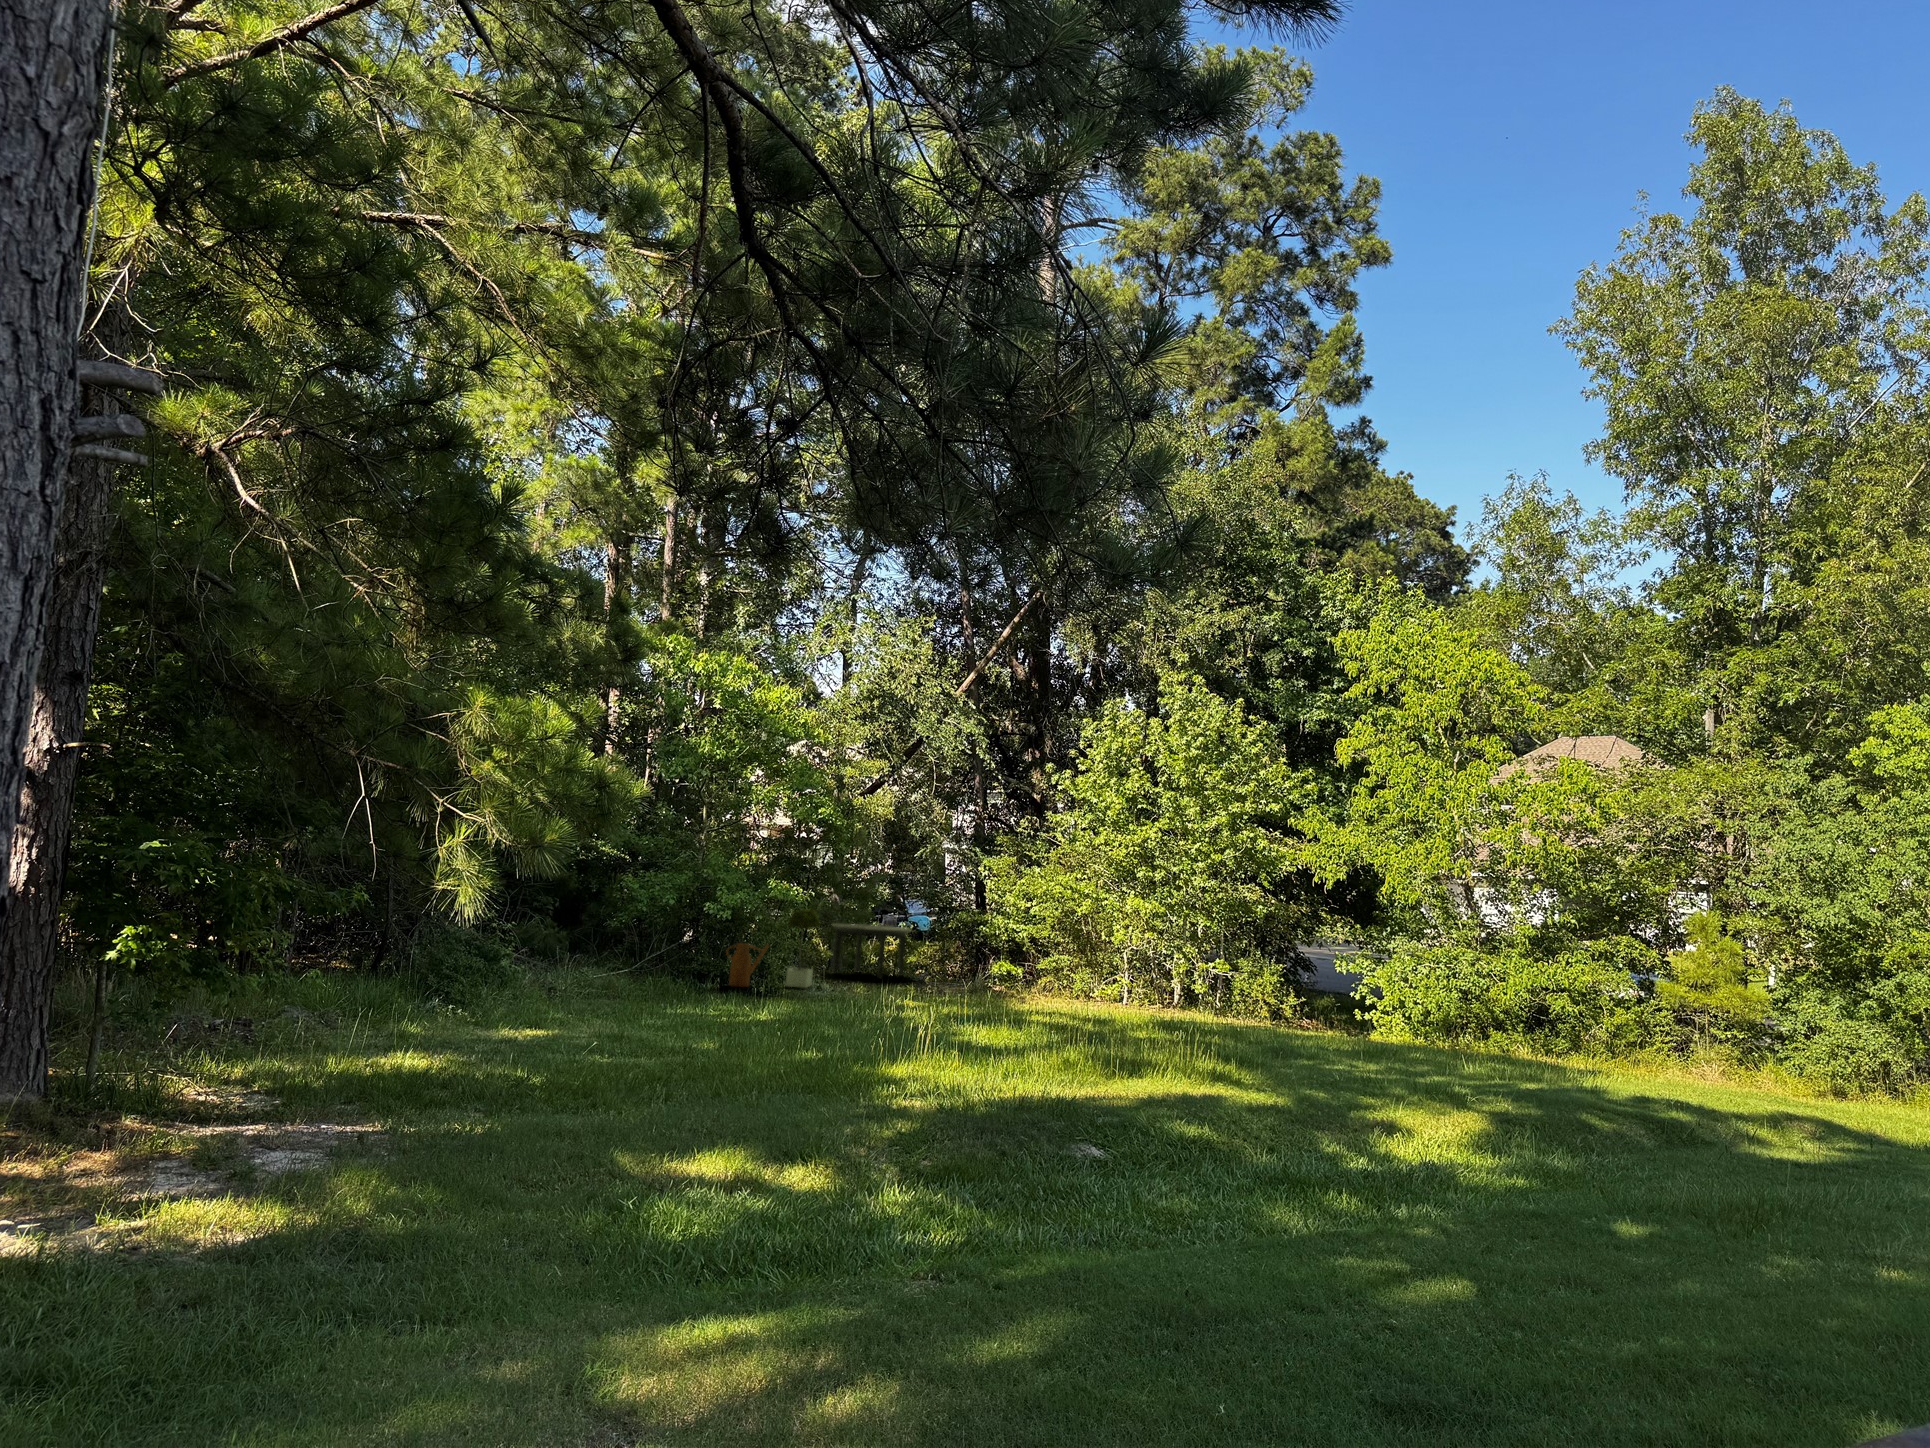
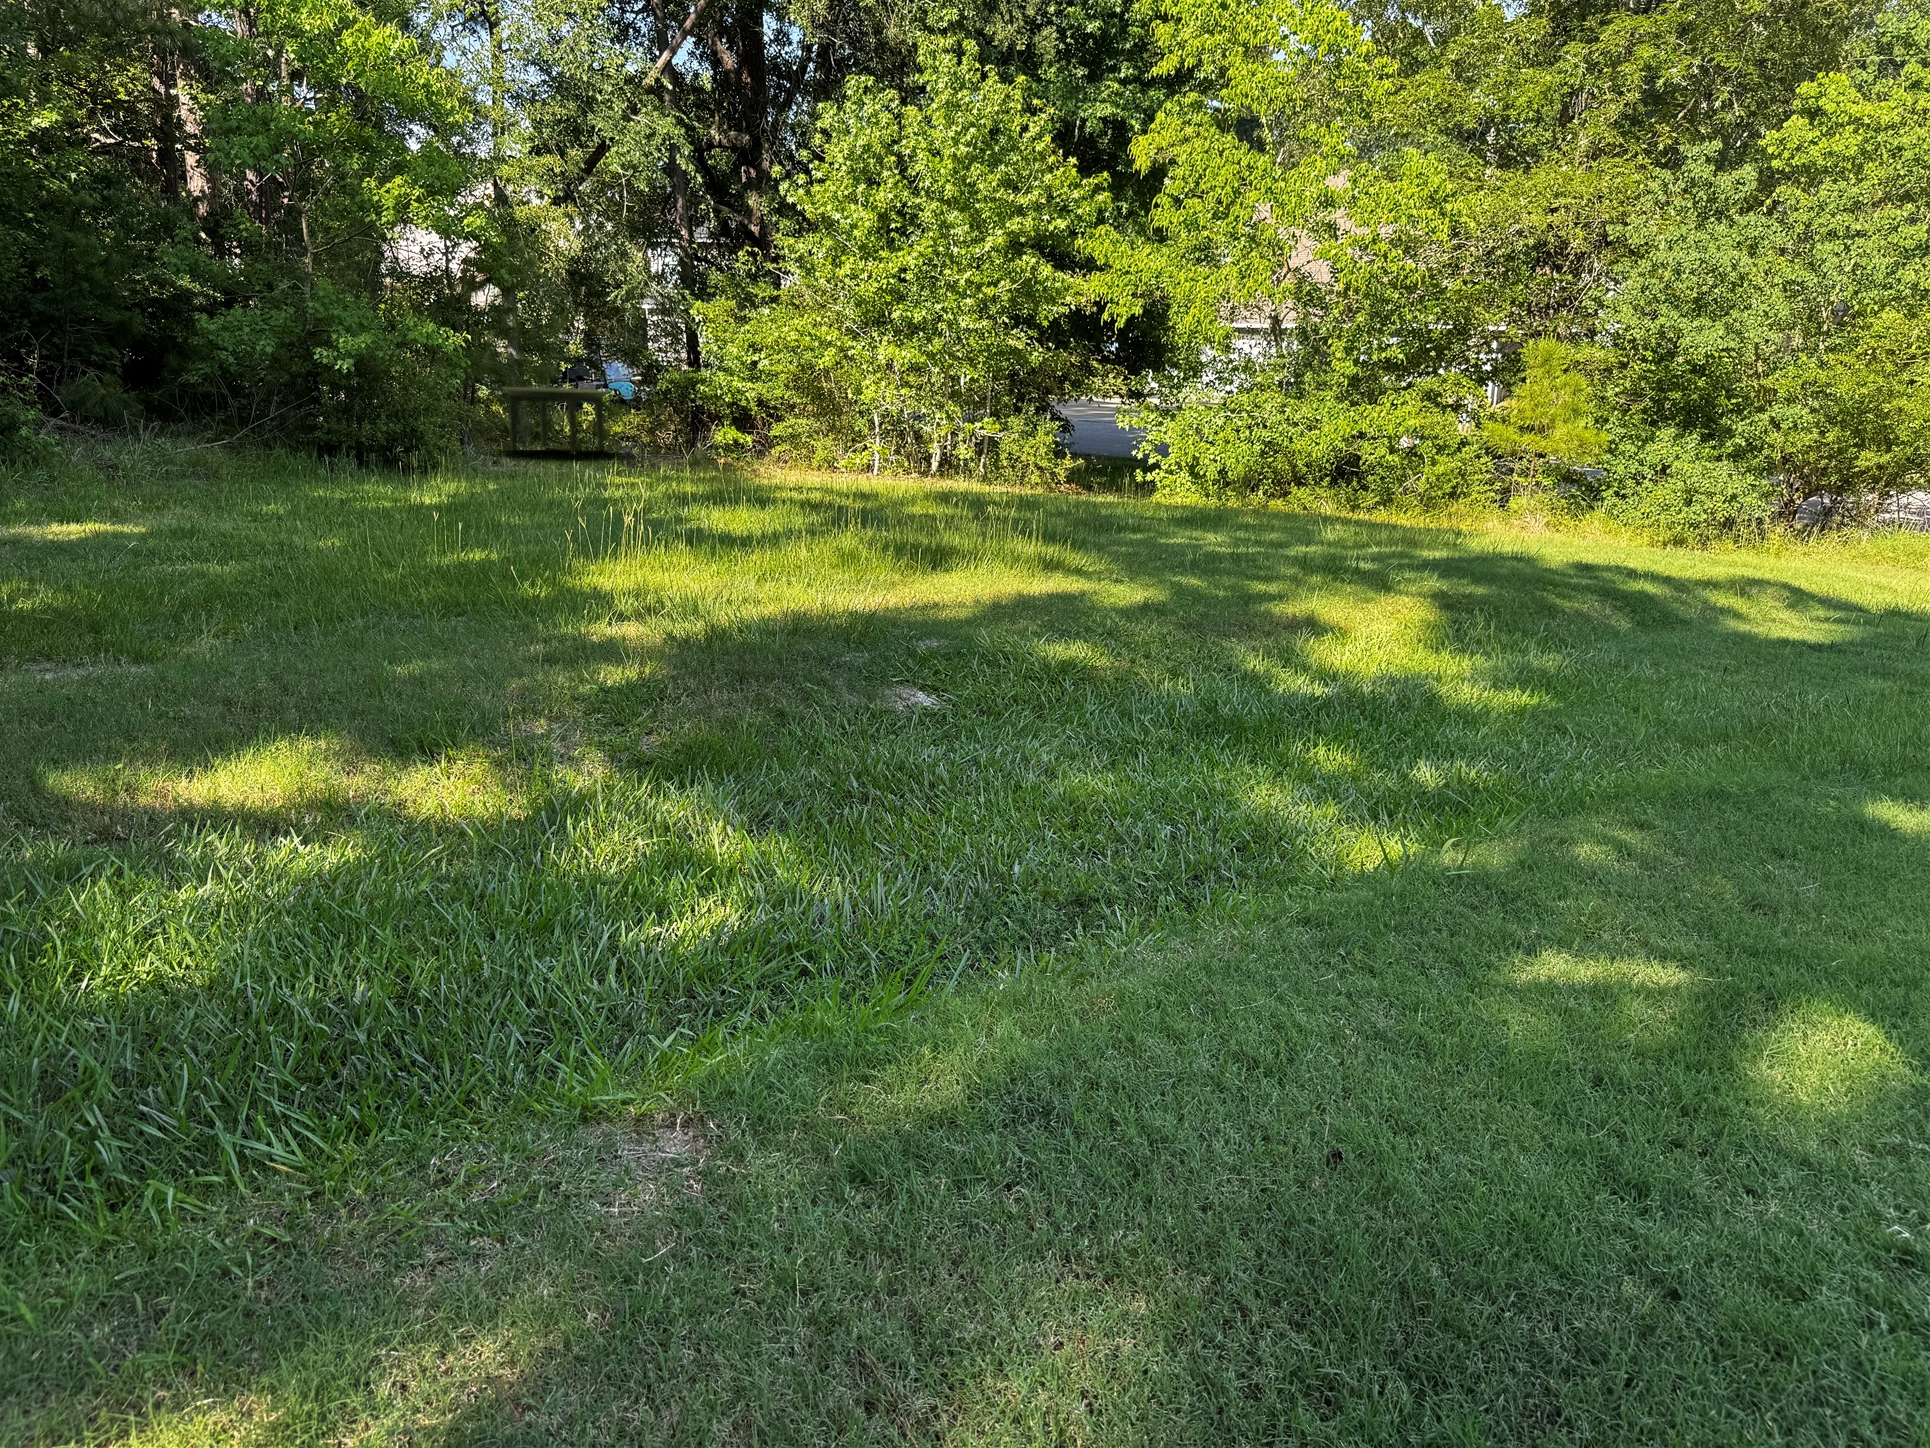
potted tree: present [786,909,820,988] -> none [431,360,478,469]
watering can: present [727,943,769,987] -> none [346,412,408,471]

